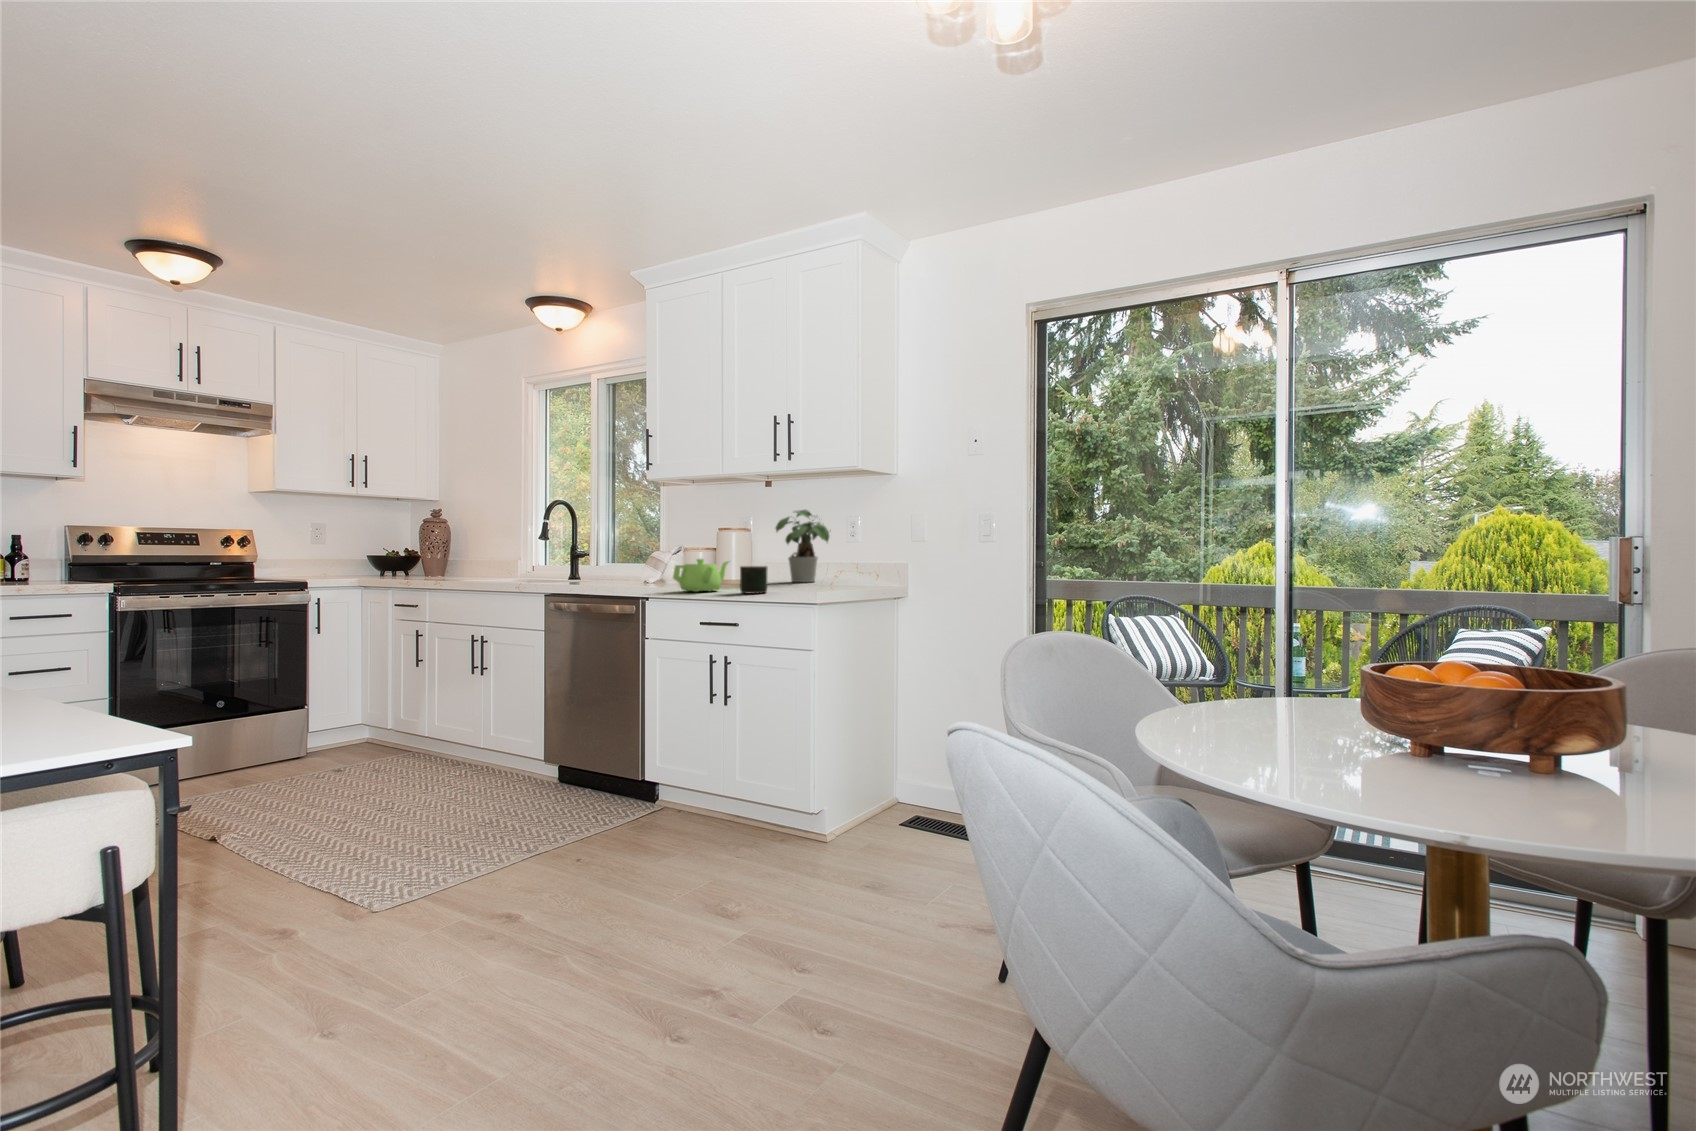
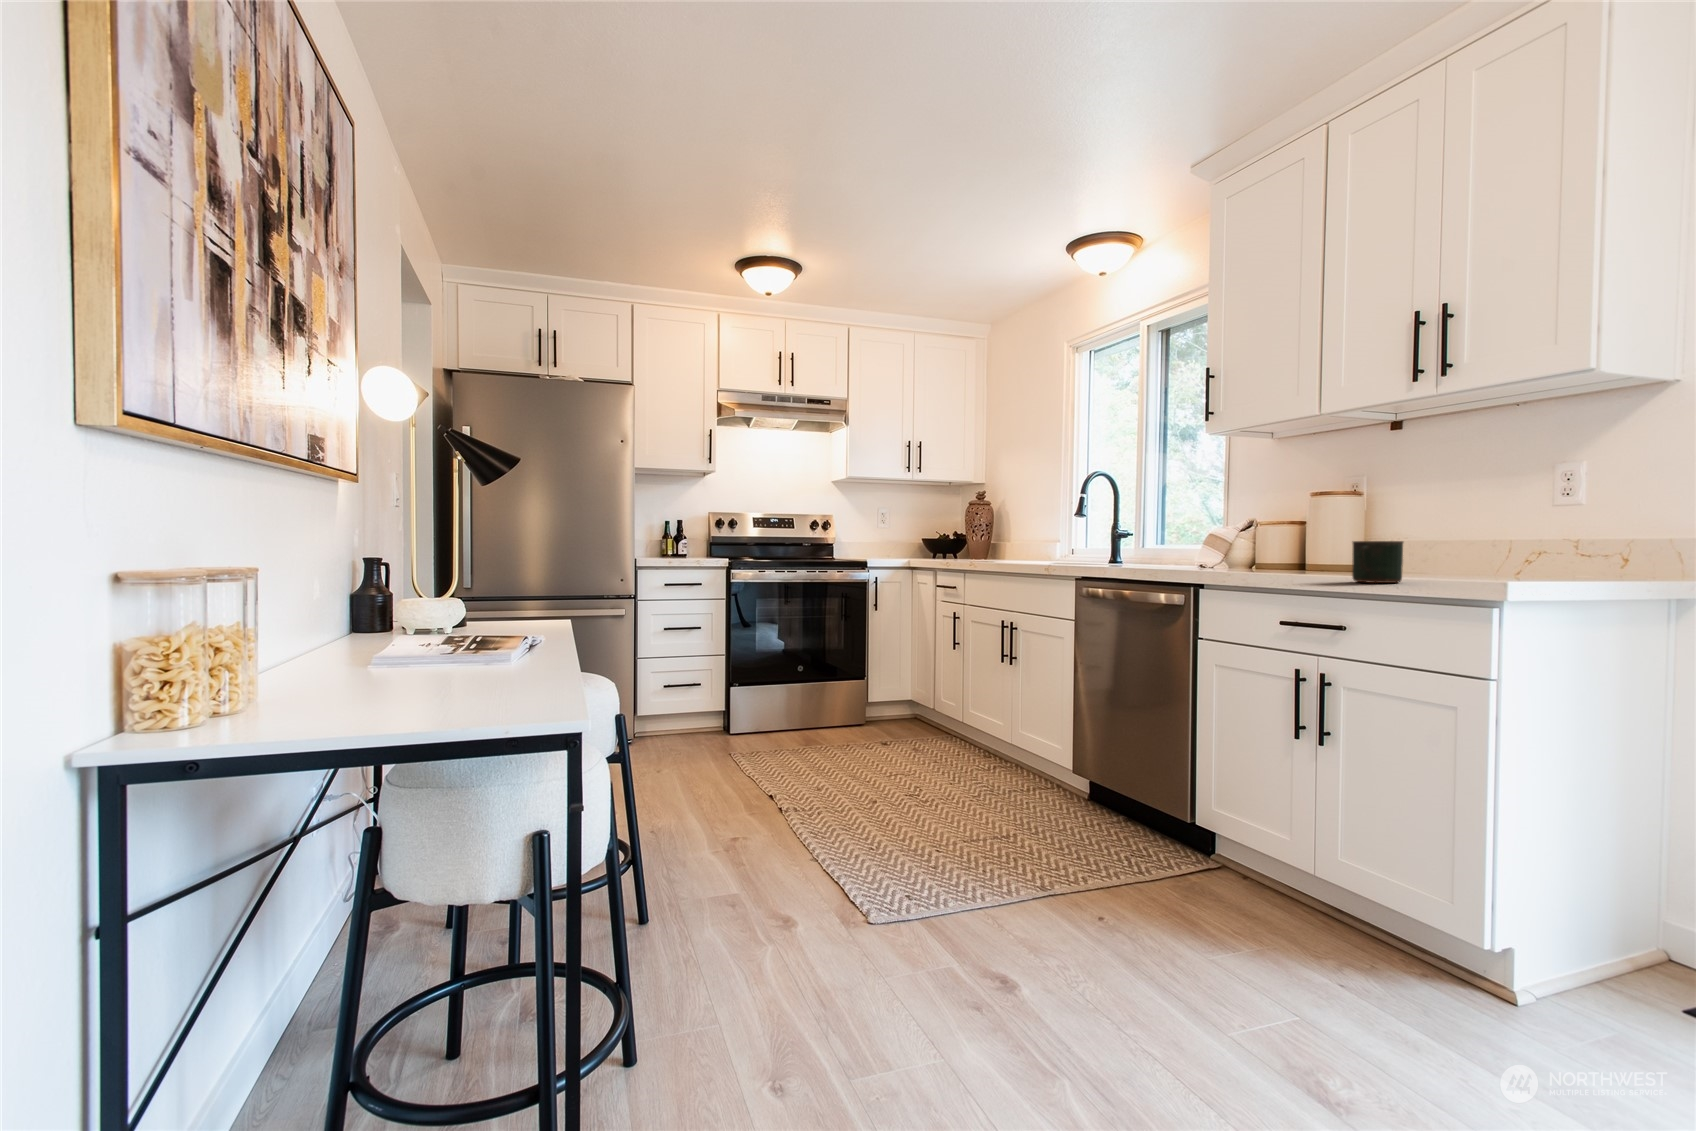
potted plant: present [776,510,830,582] -> none [1410,458,1519,570]
teapot: present [673,559,729,592] -> none [1240,532,1334,578]

